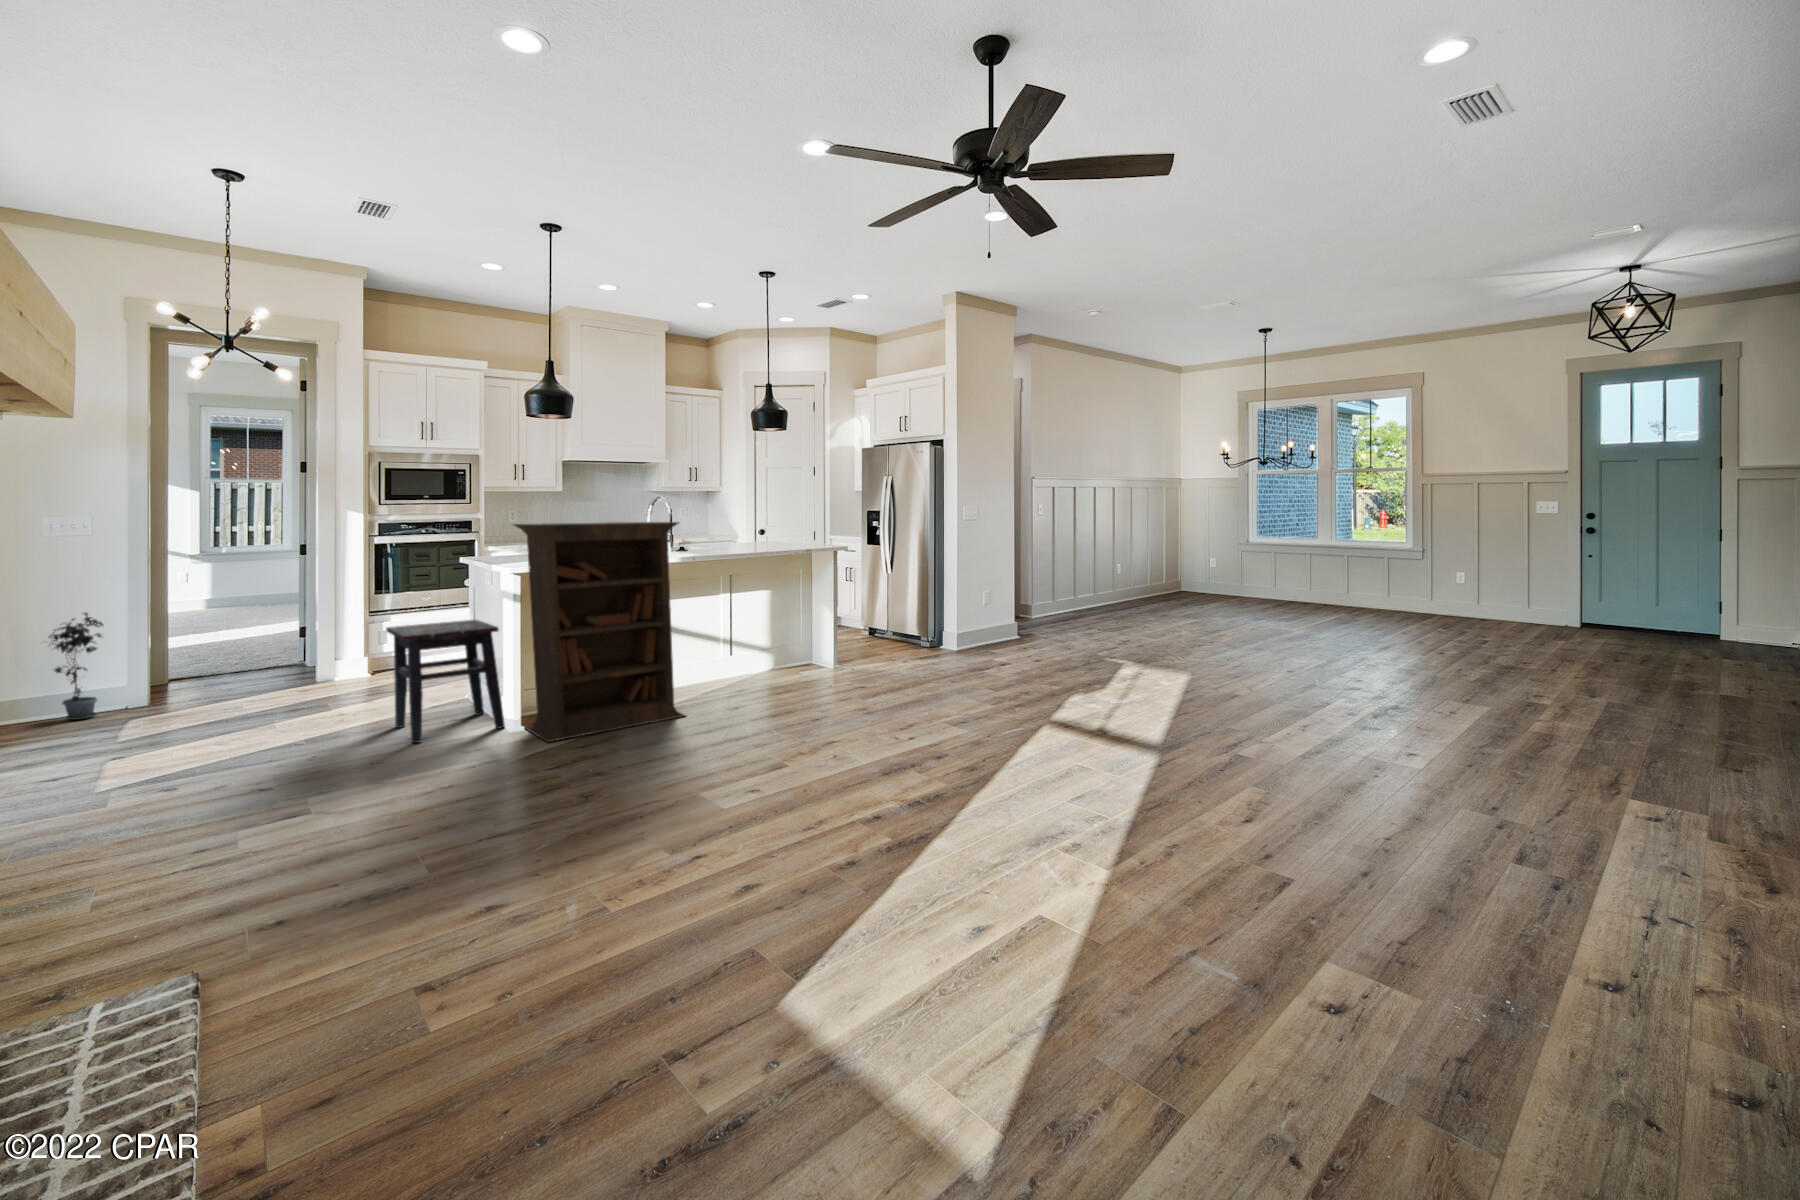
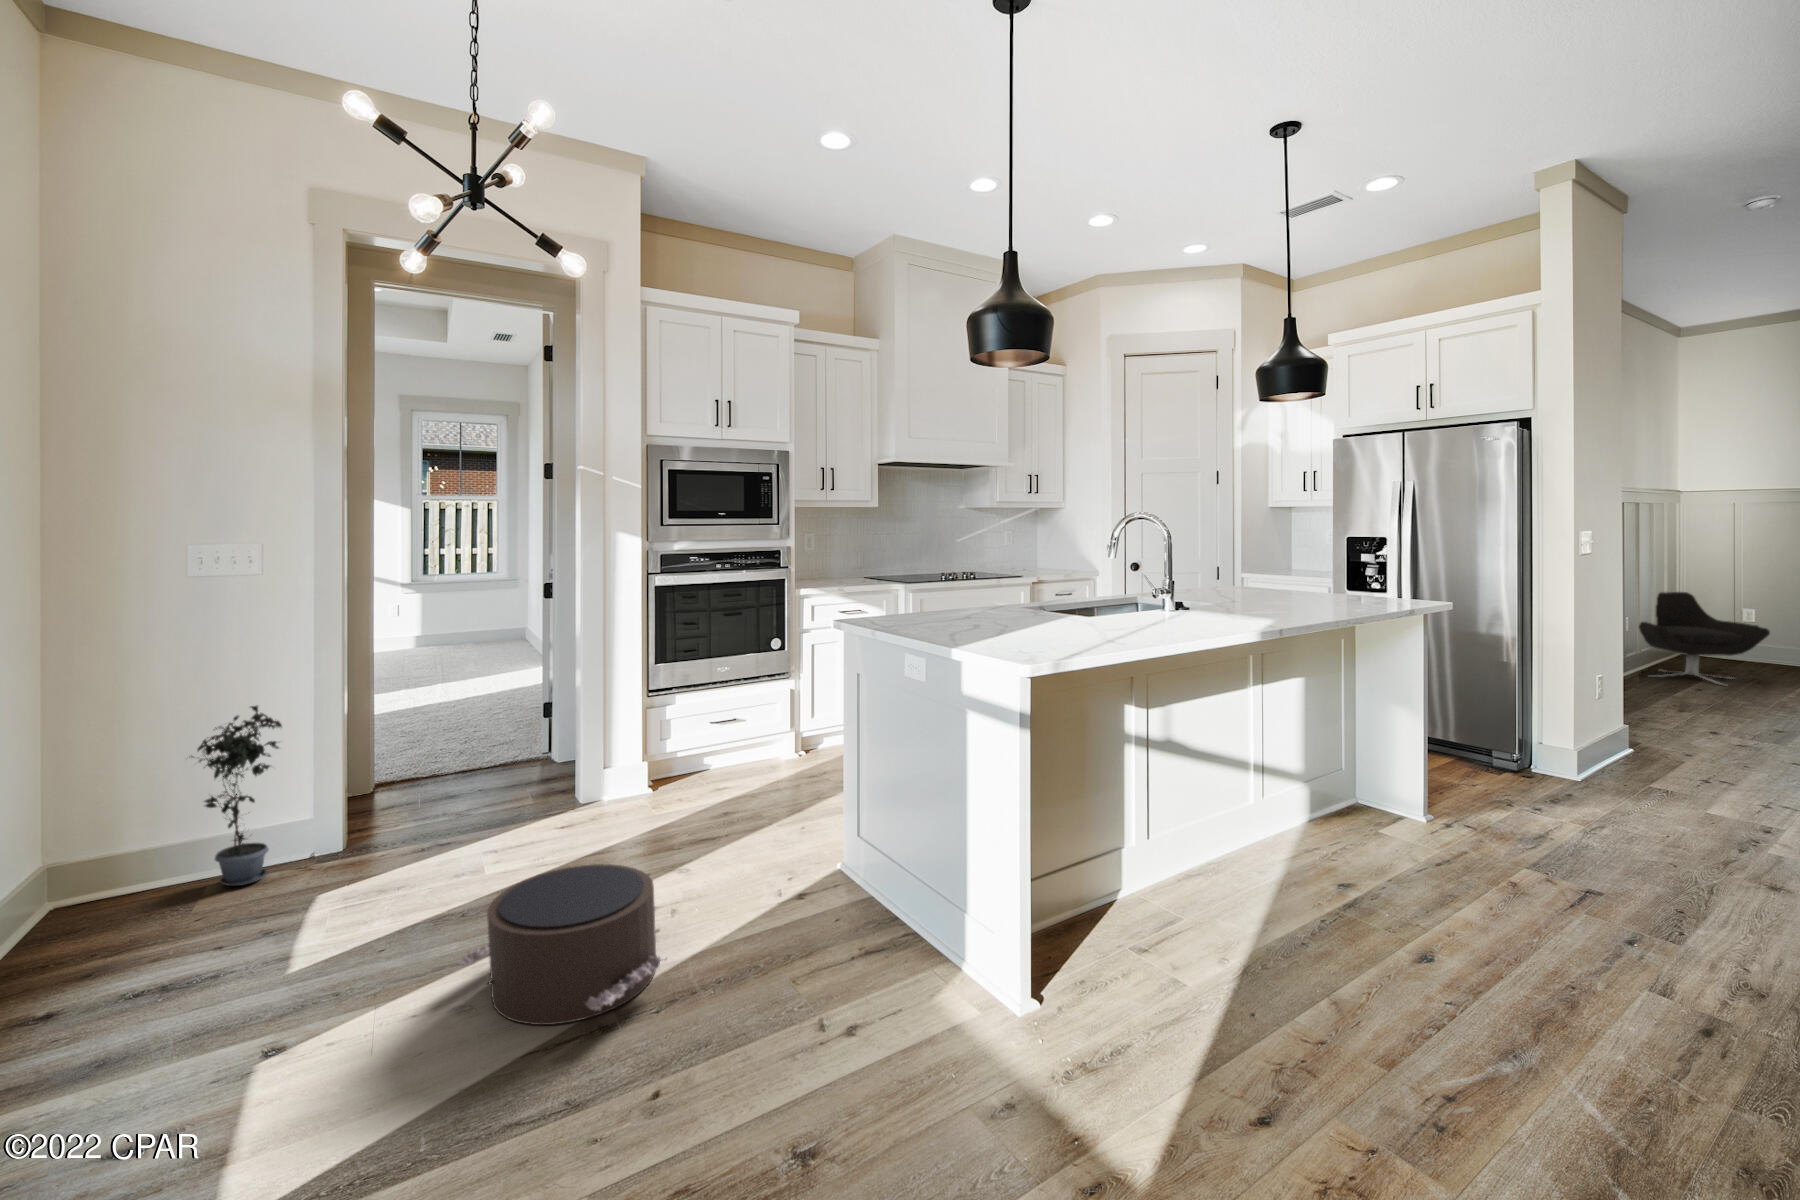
bookcase: present [513,522,685,742] -> none [1019,560,1338,1063]
lounge chair: none [1125,551,1199,611] -> present [1639,592,1770,685]
side table: present [386,620,505,743] -> none [755,743,978,1037]
pouf: none [218,685,336,748] -> present [459,864,666,1025]

